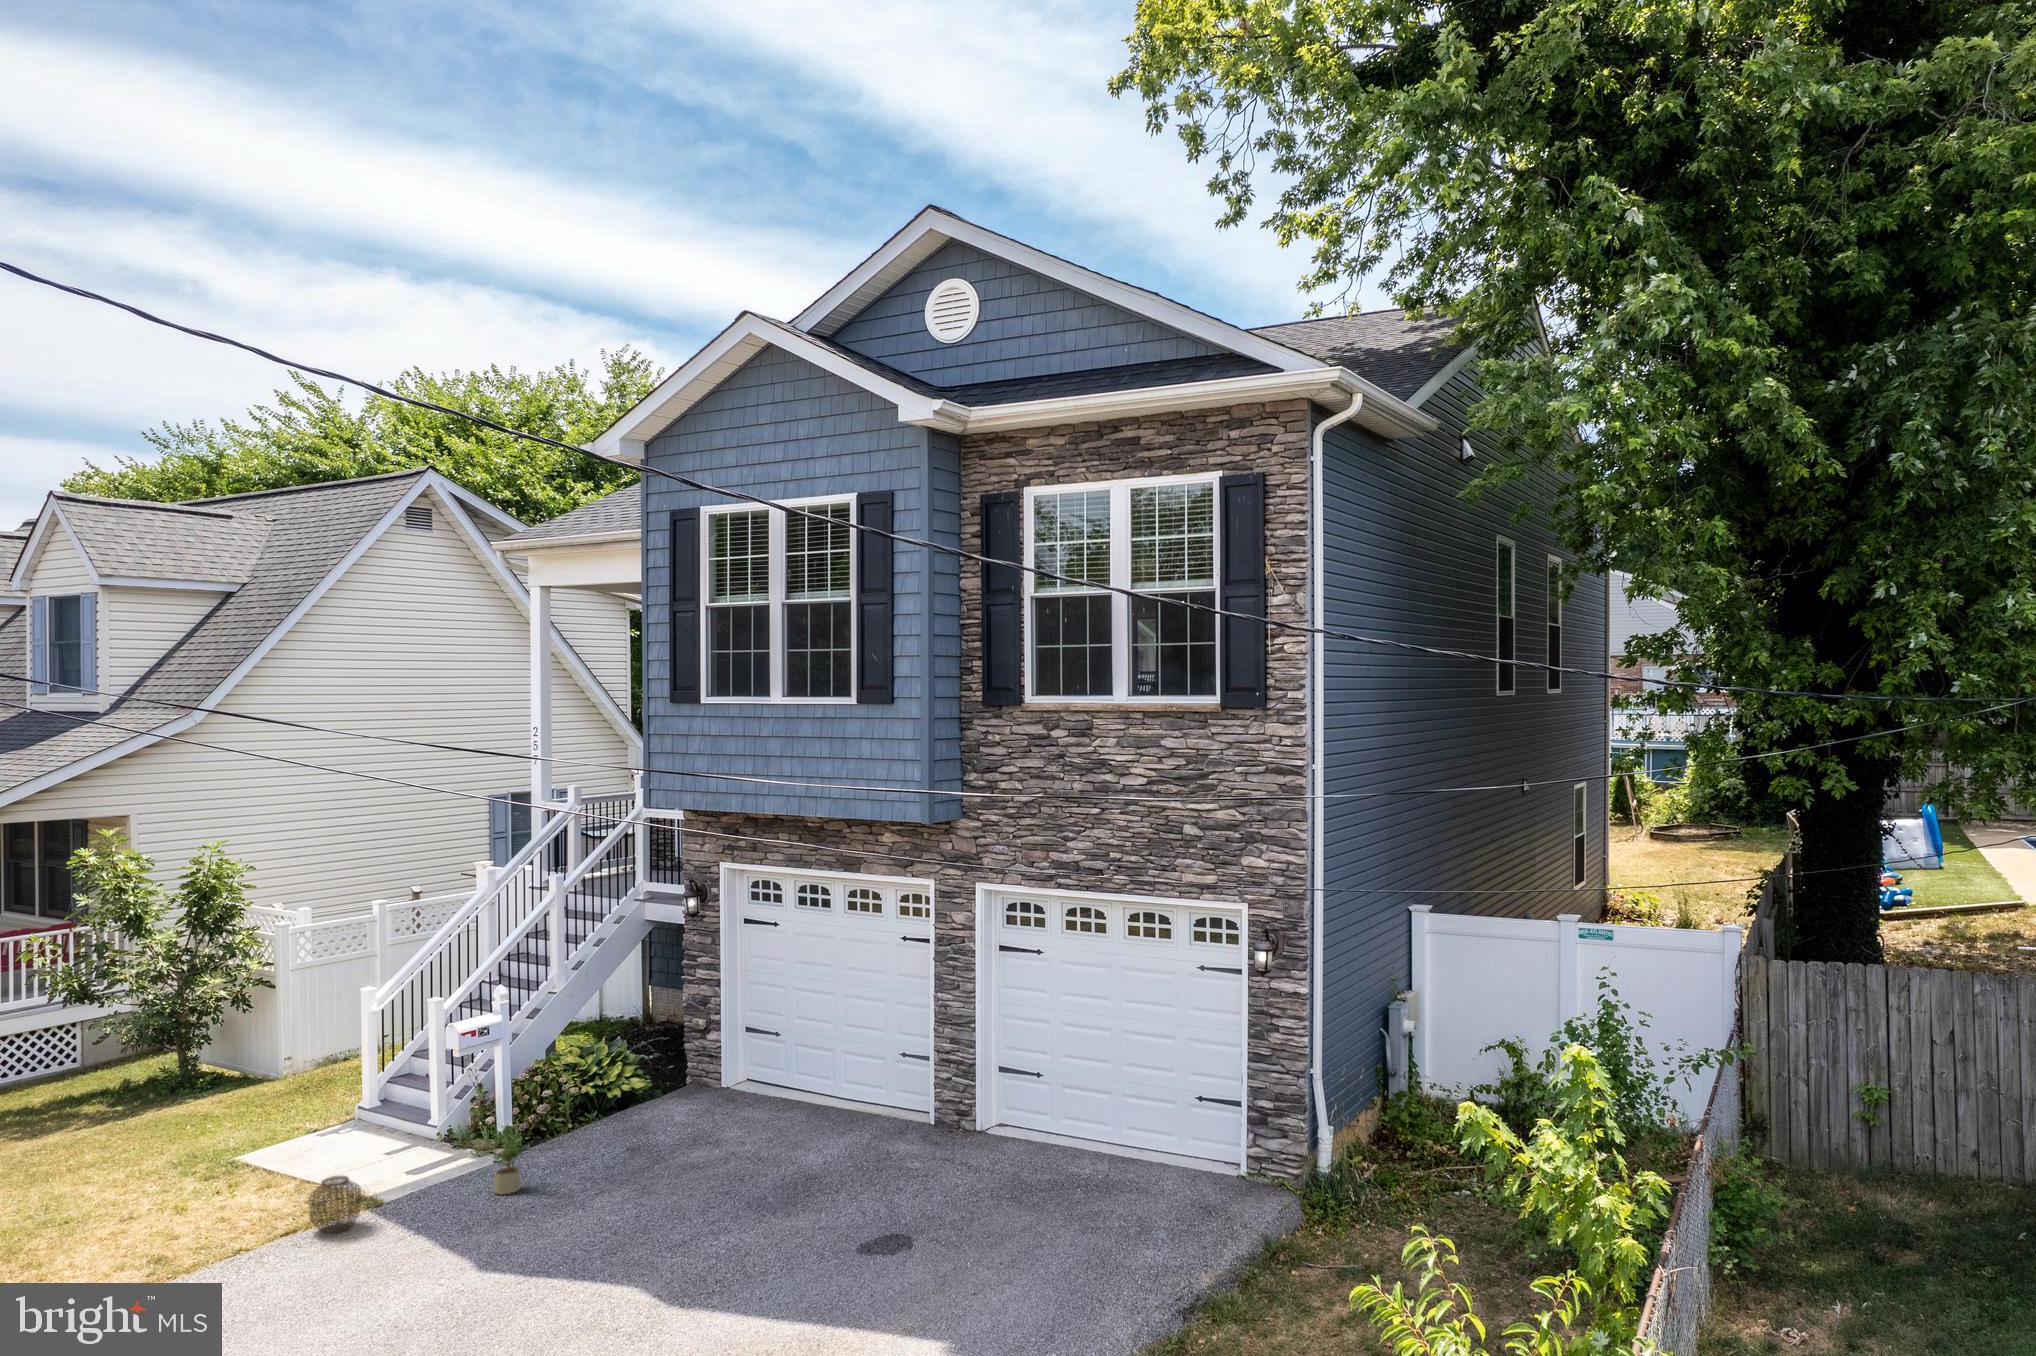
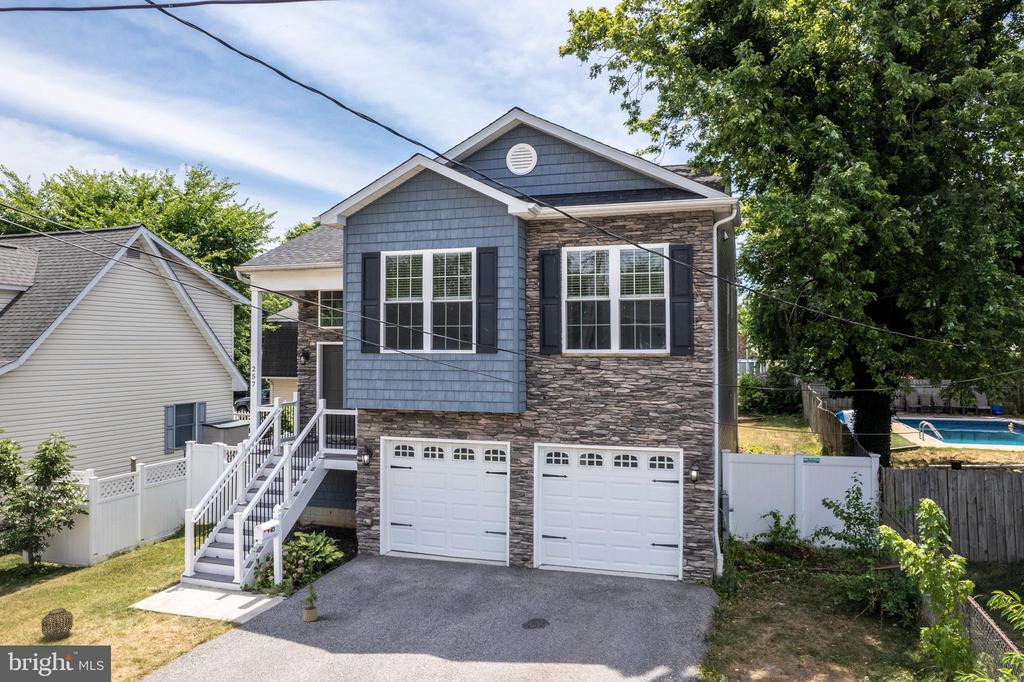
woven basket: present [309,1176,362,1234] -> present [42,608,73,640]

